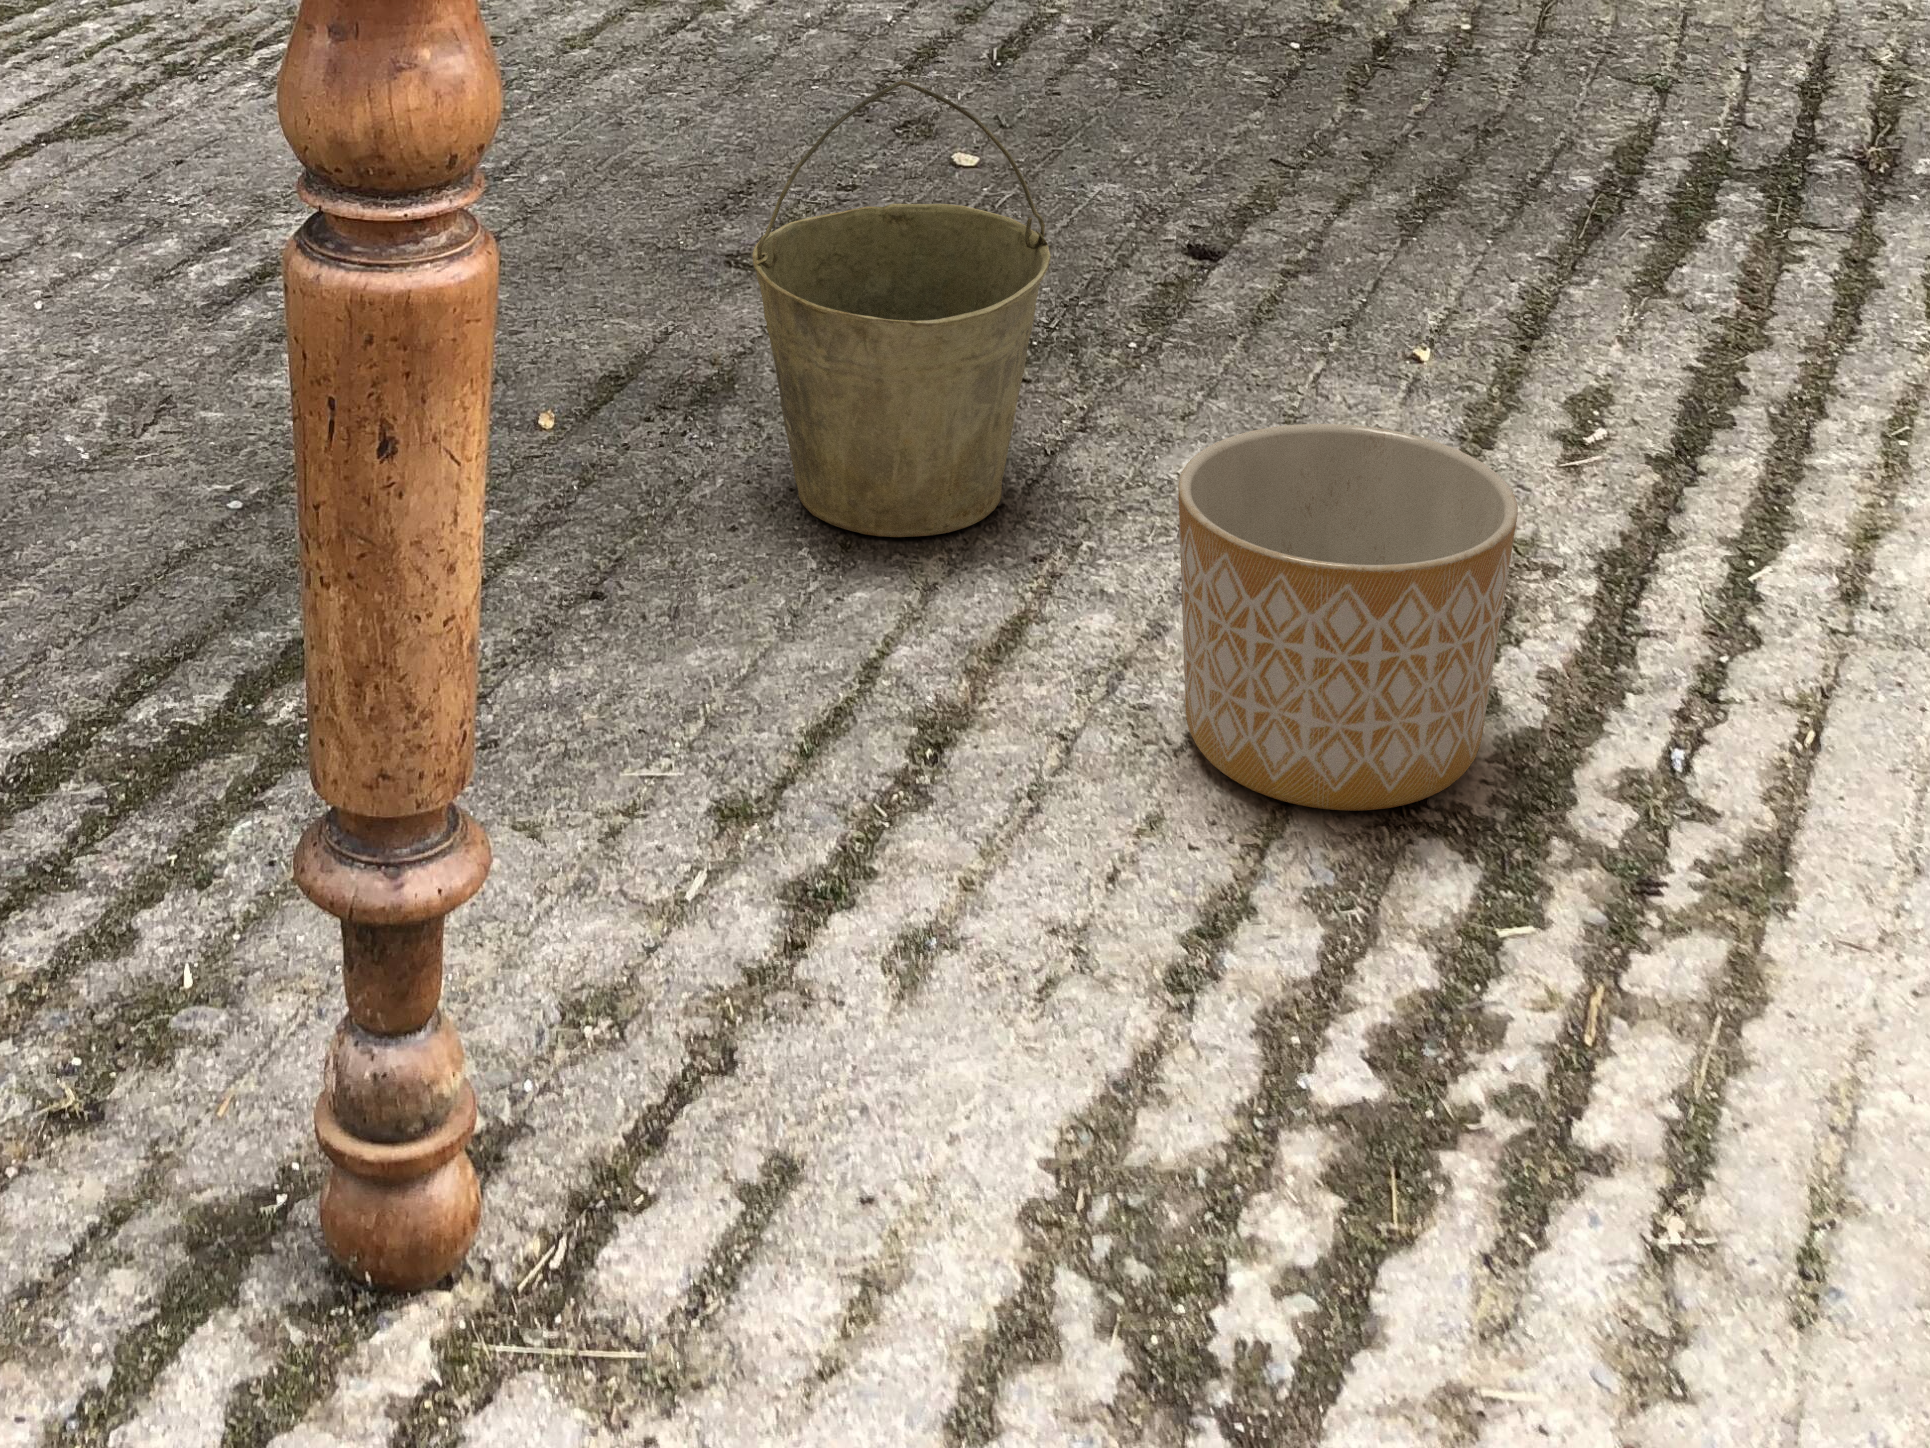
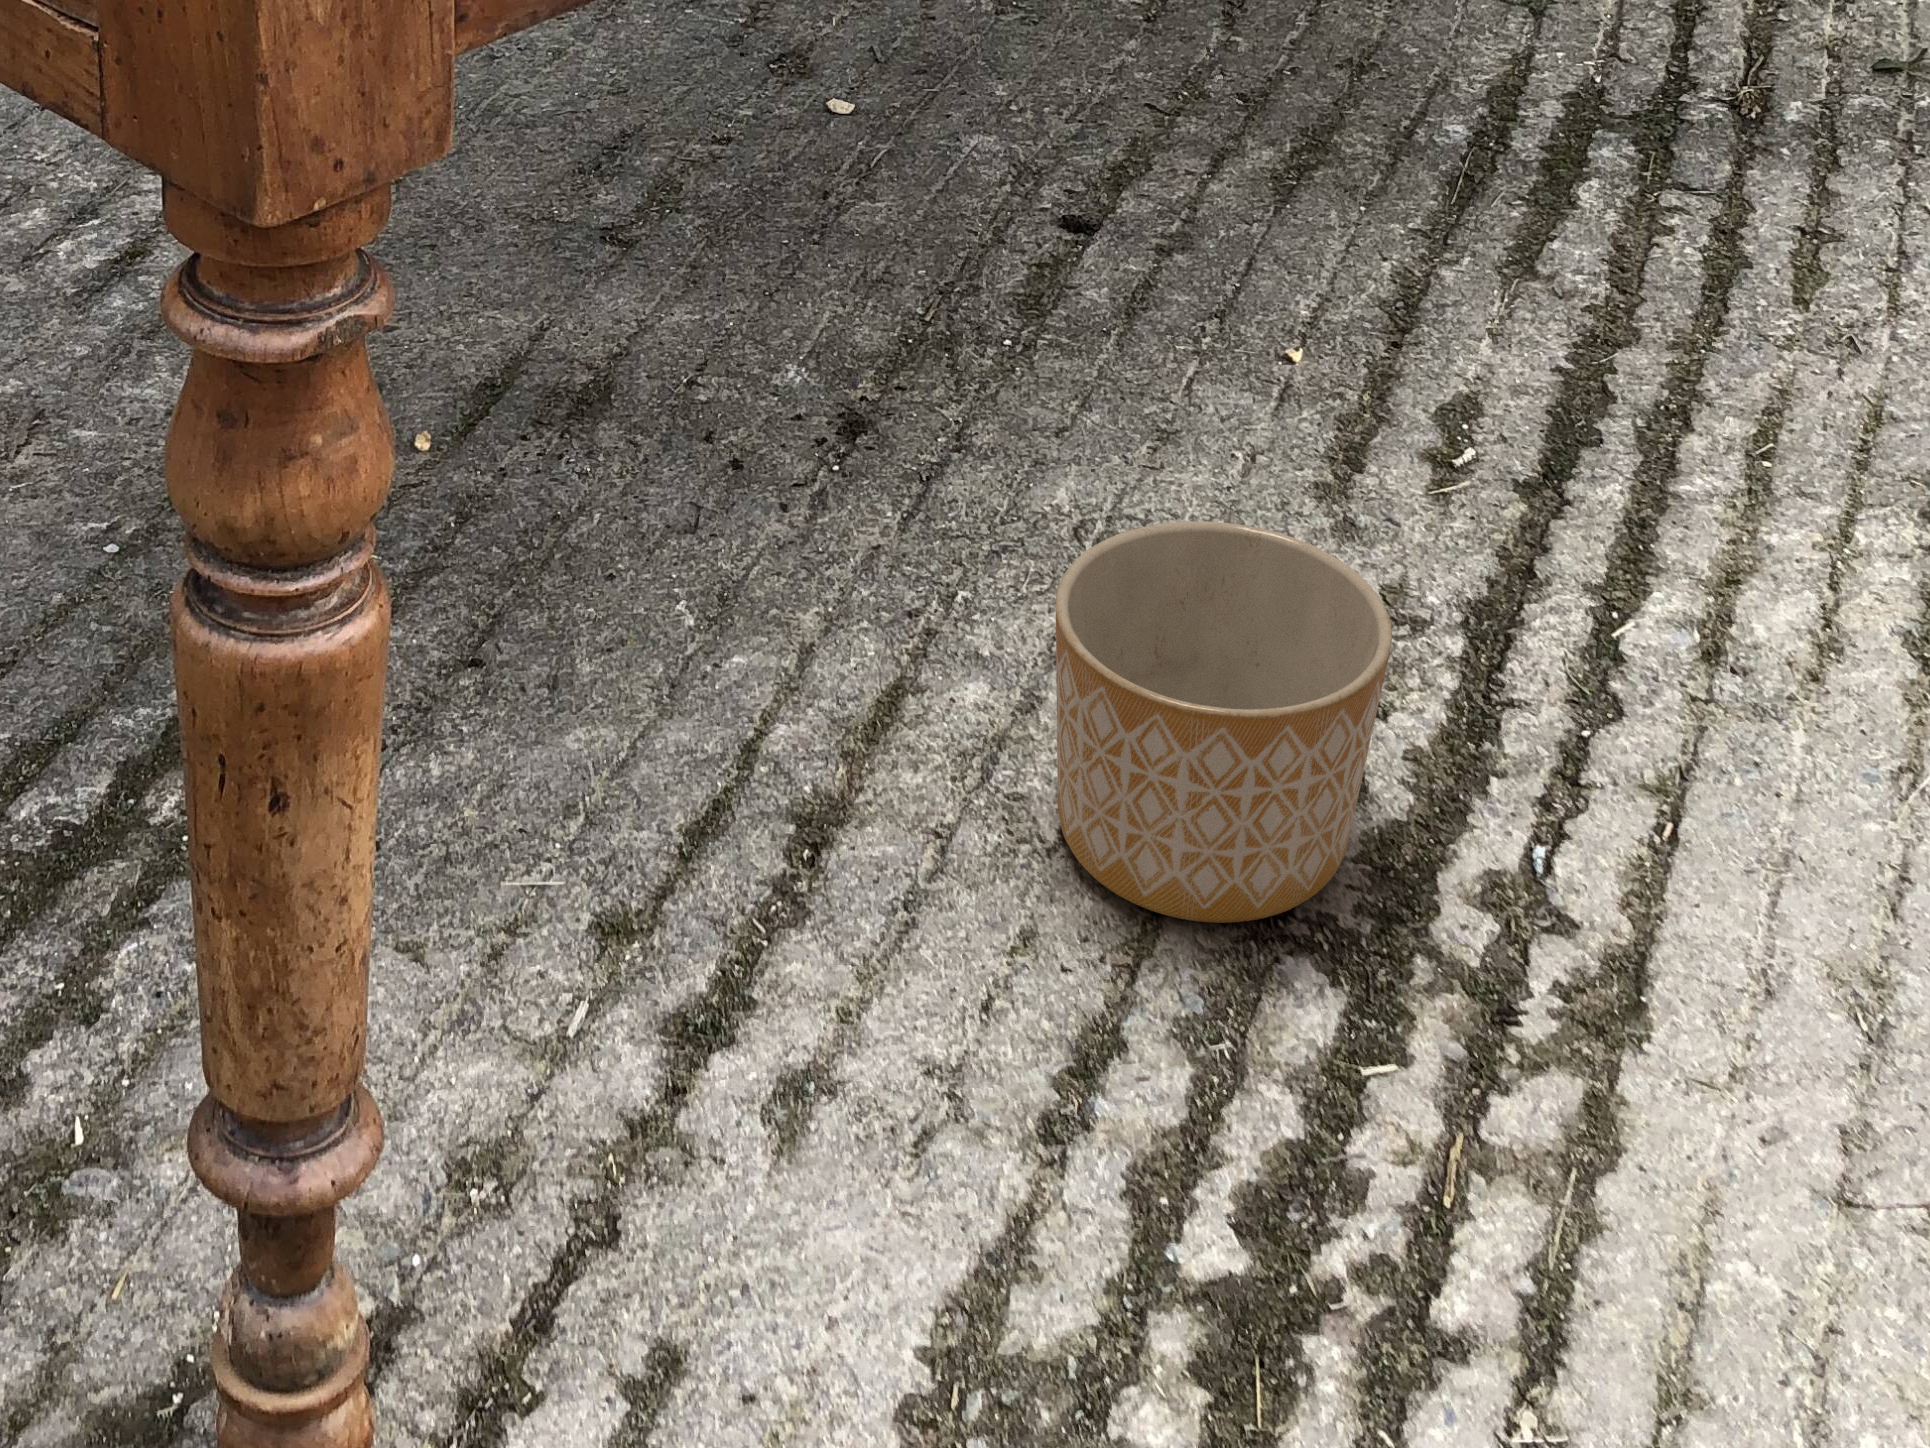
bucket: present [752,81,1051,537] -> none [630,137,928,579]

